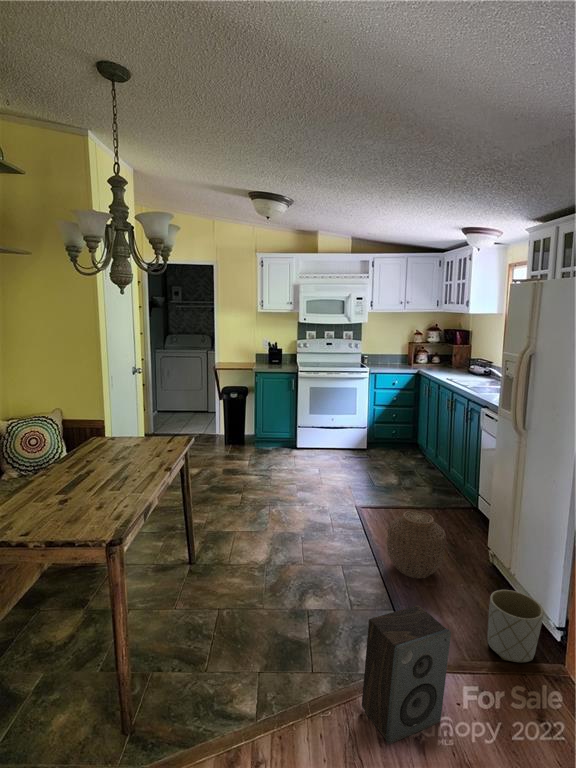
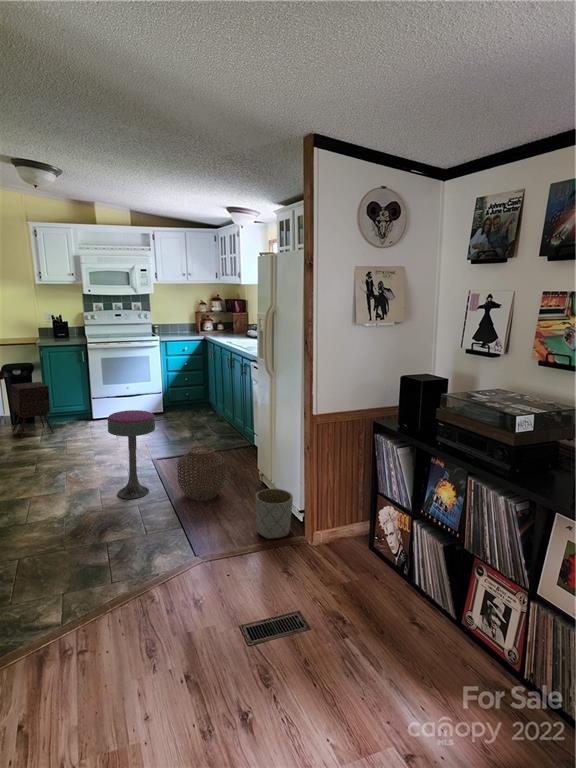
side table: none [224,407,260,462] -> present [11,382,54,439]
bar stool: none [316,457,367,557] -> present [108,410,155,499]
speaker: present [362,605,451,744] -> none [154,504,219,611]

